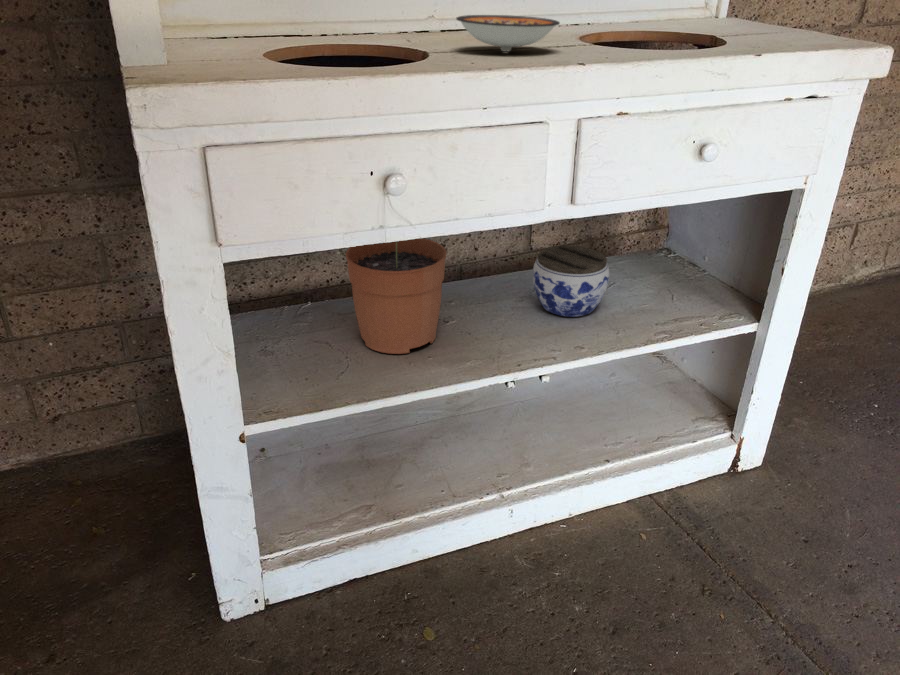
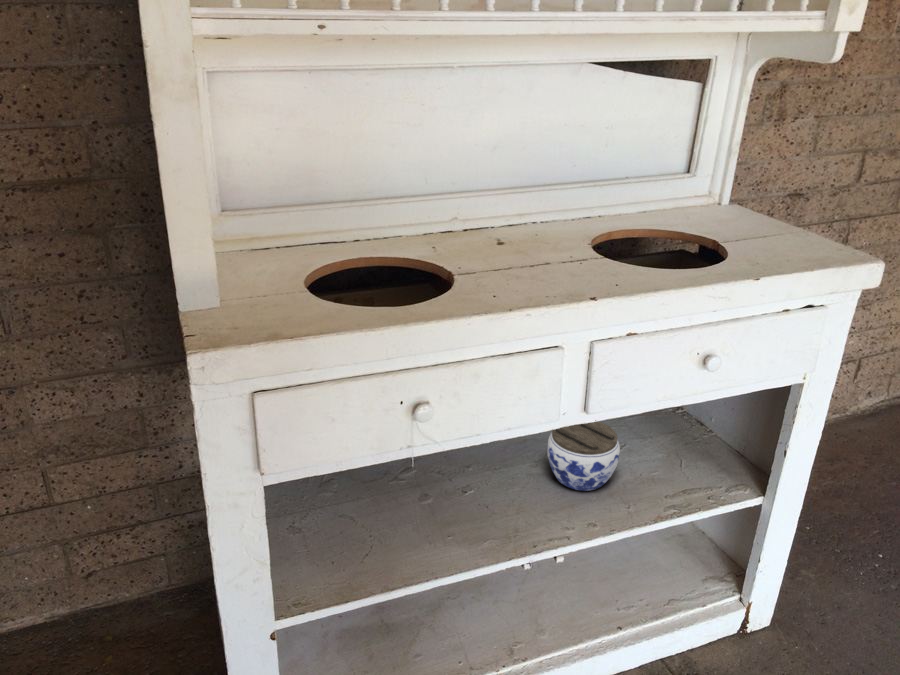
ceramic bowl: present [456,15,560,51] -> none [479,236,573,274]
plant pot: present [346,239,447,354] -> none [373,391,467,536]

